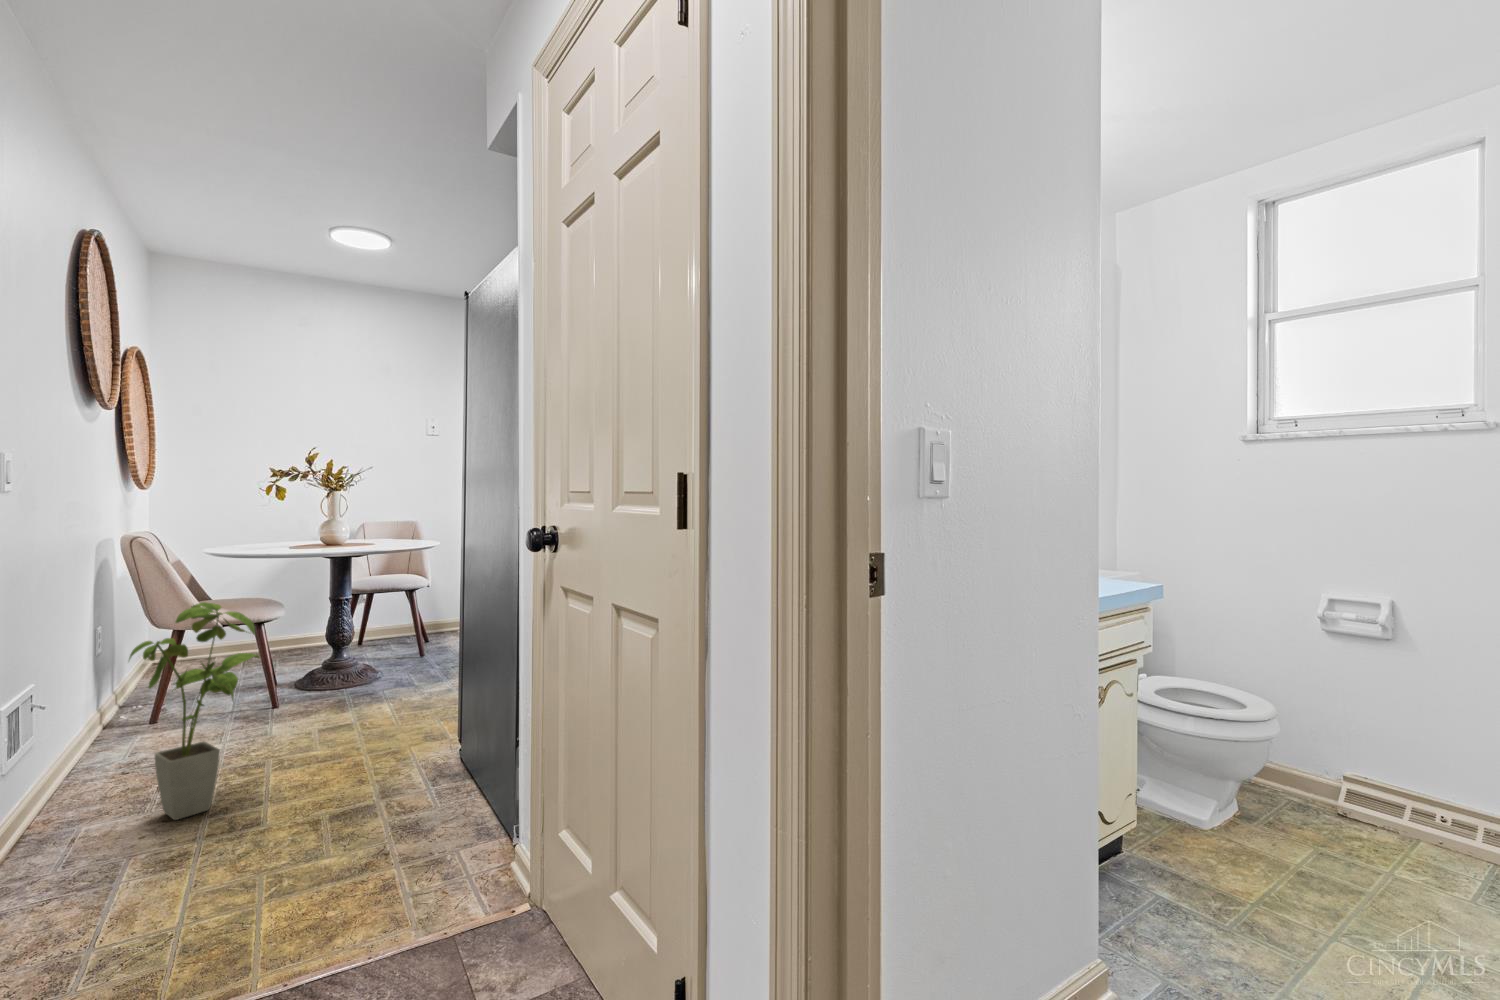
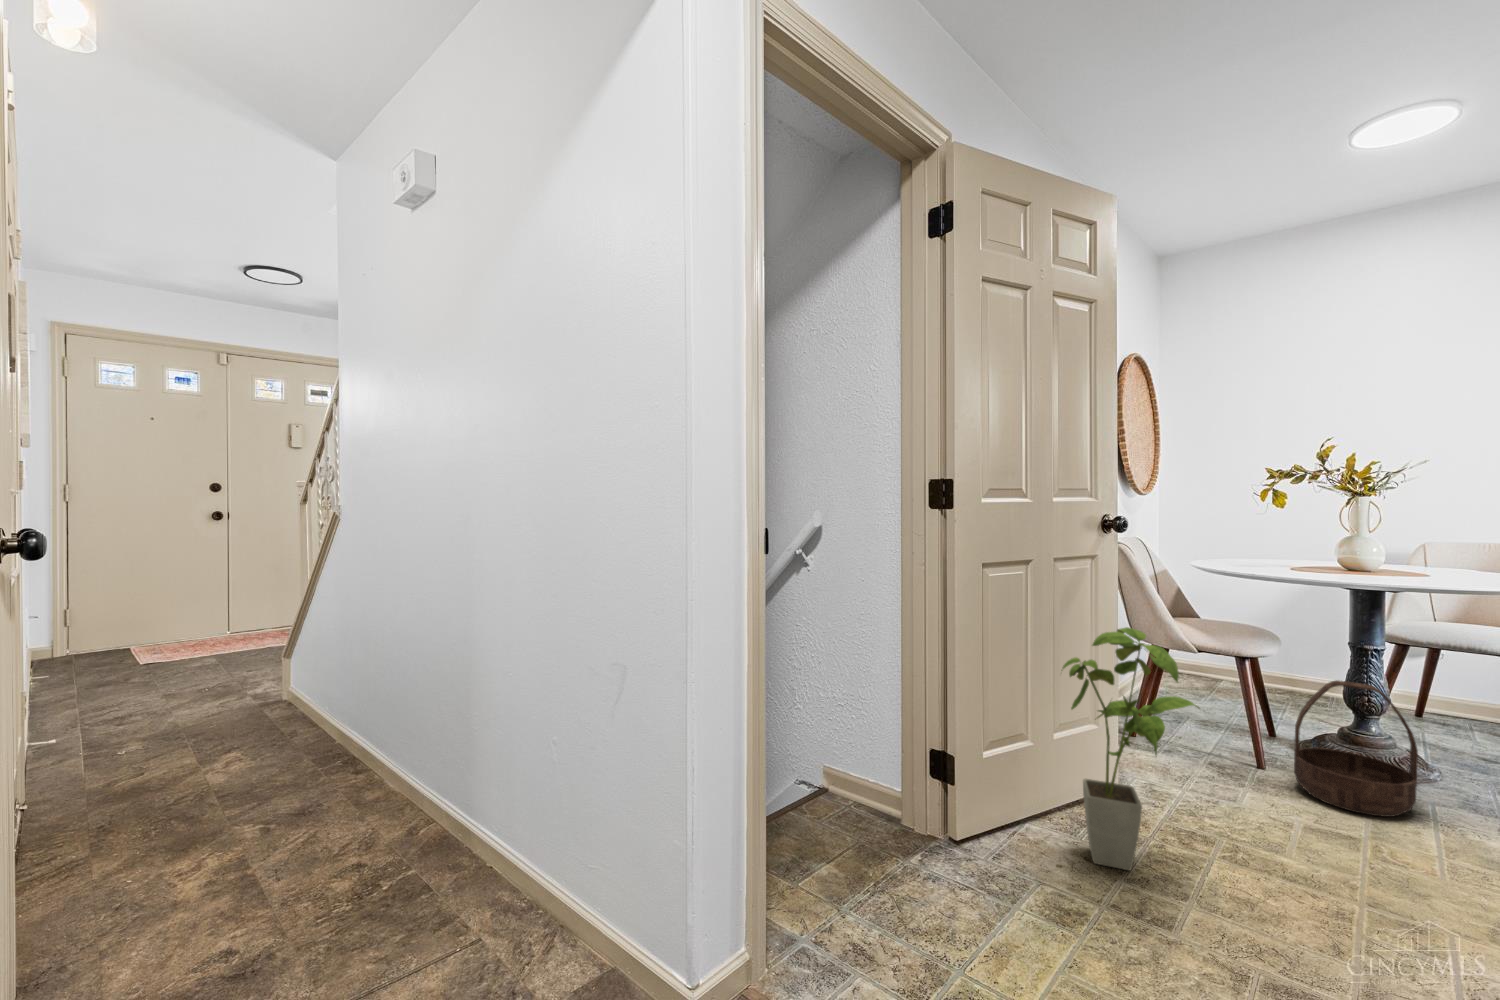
basket: none [302,620,377,713] -> present [1294,680,1418,817]

